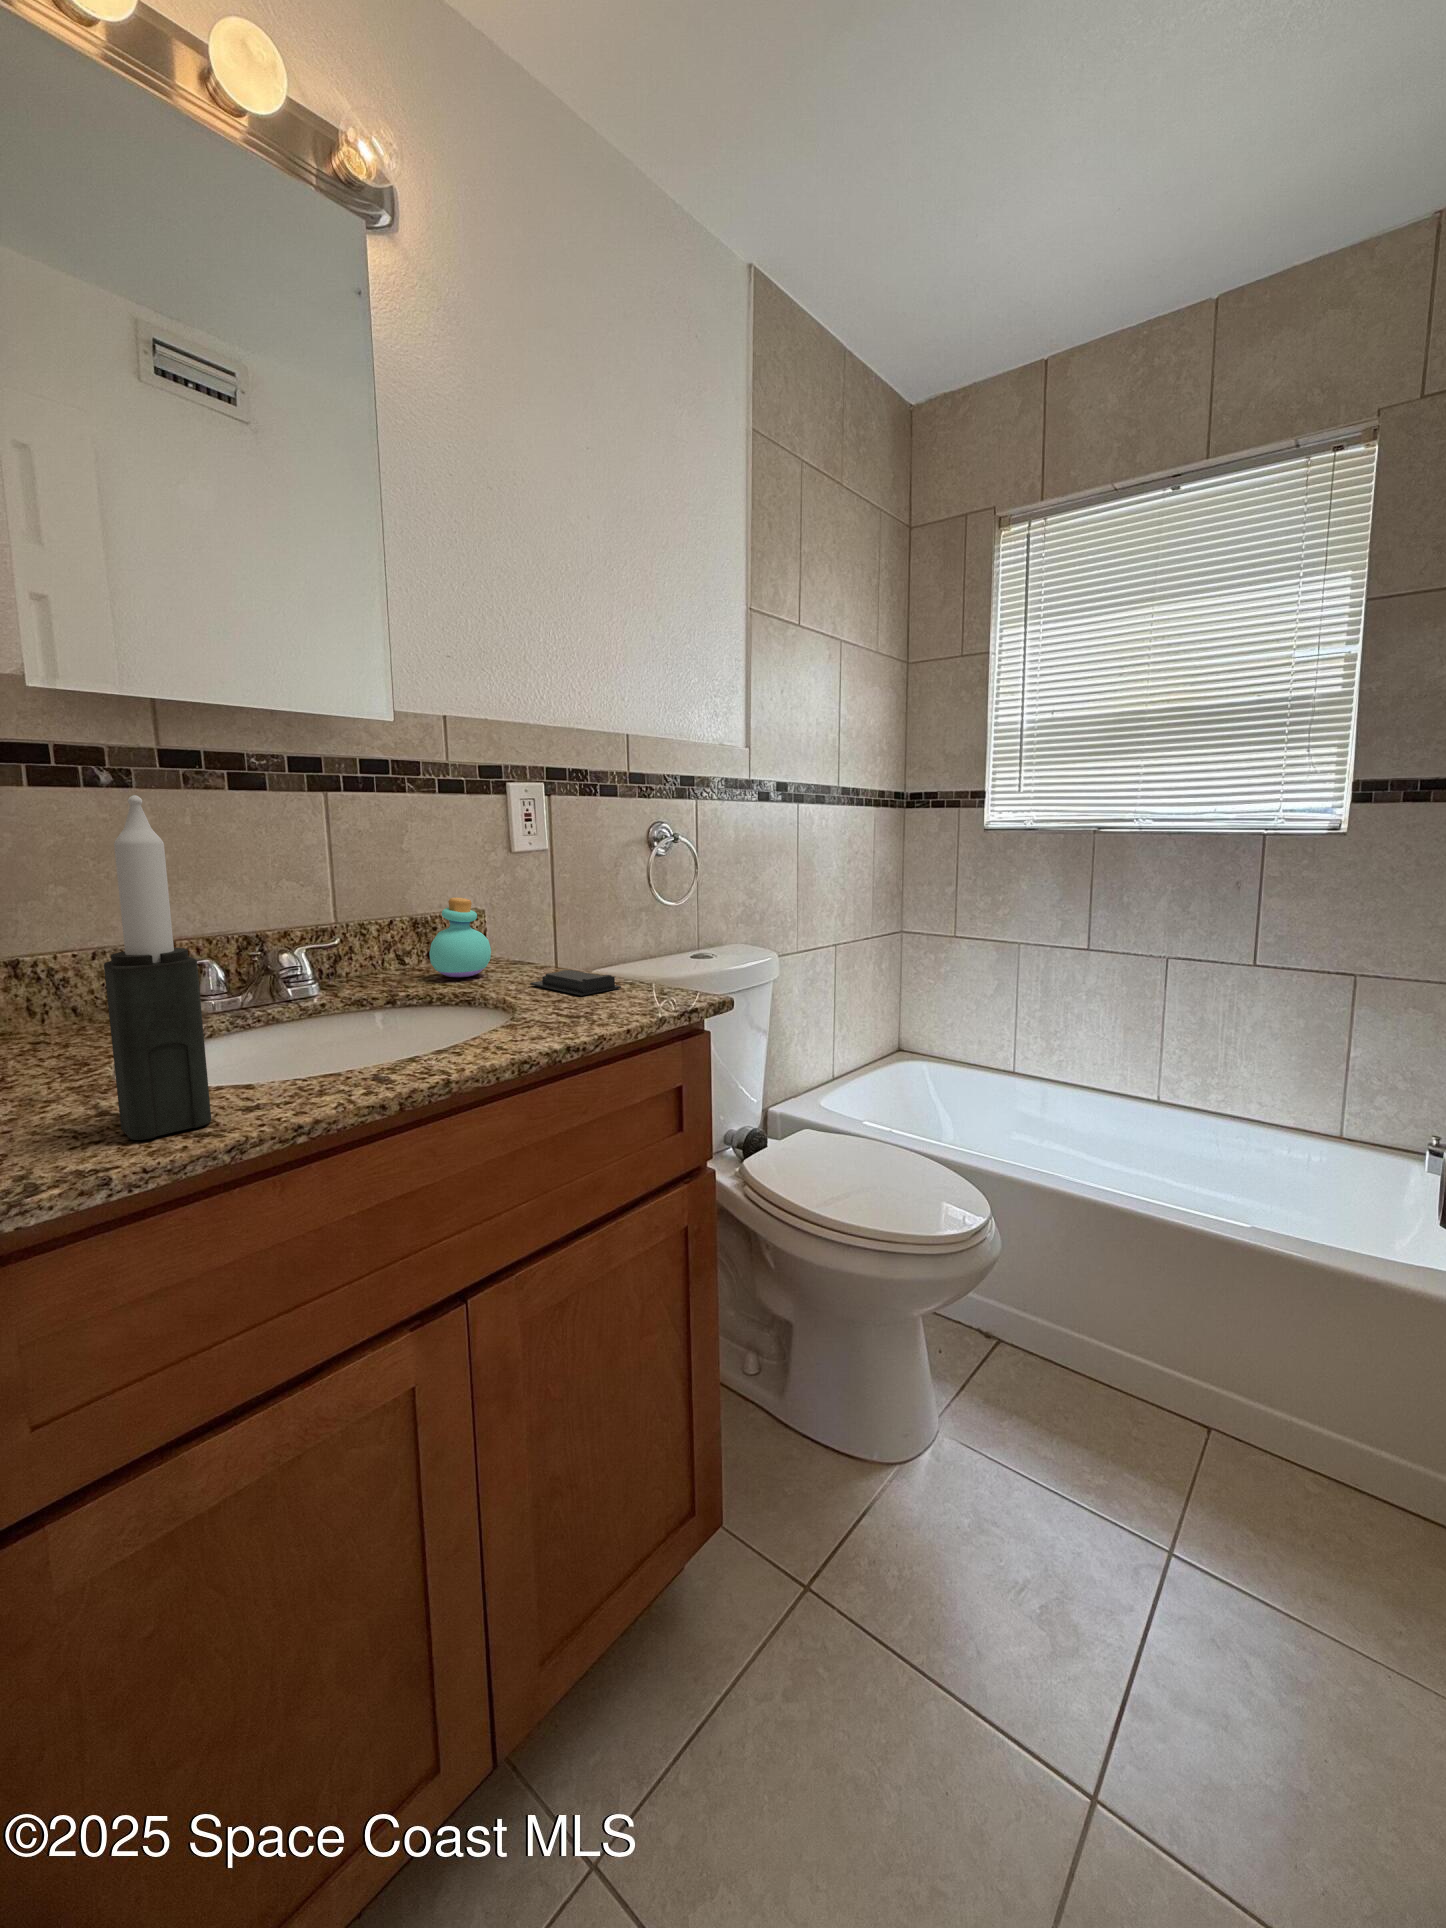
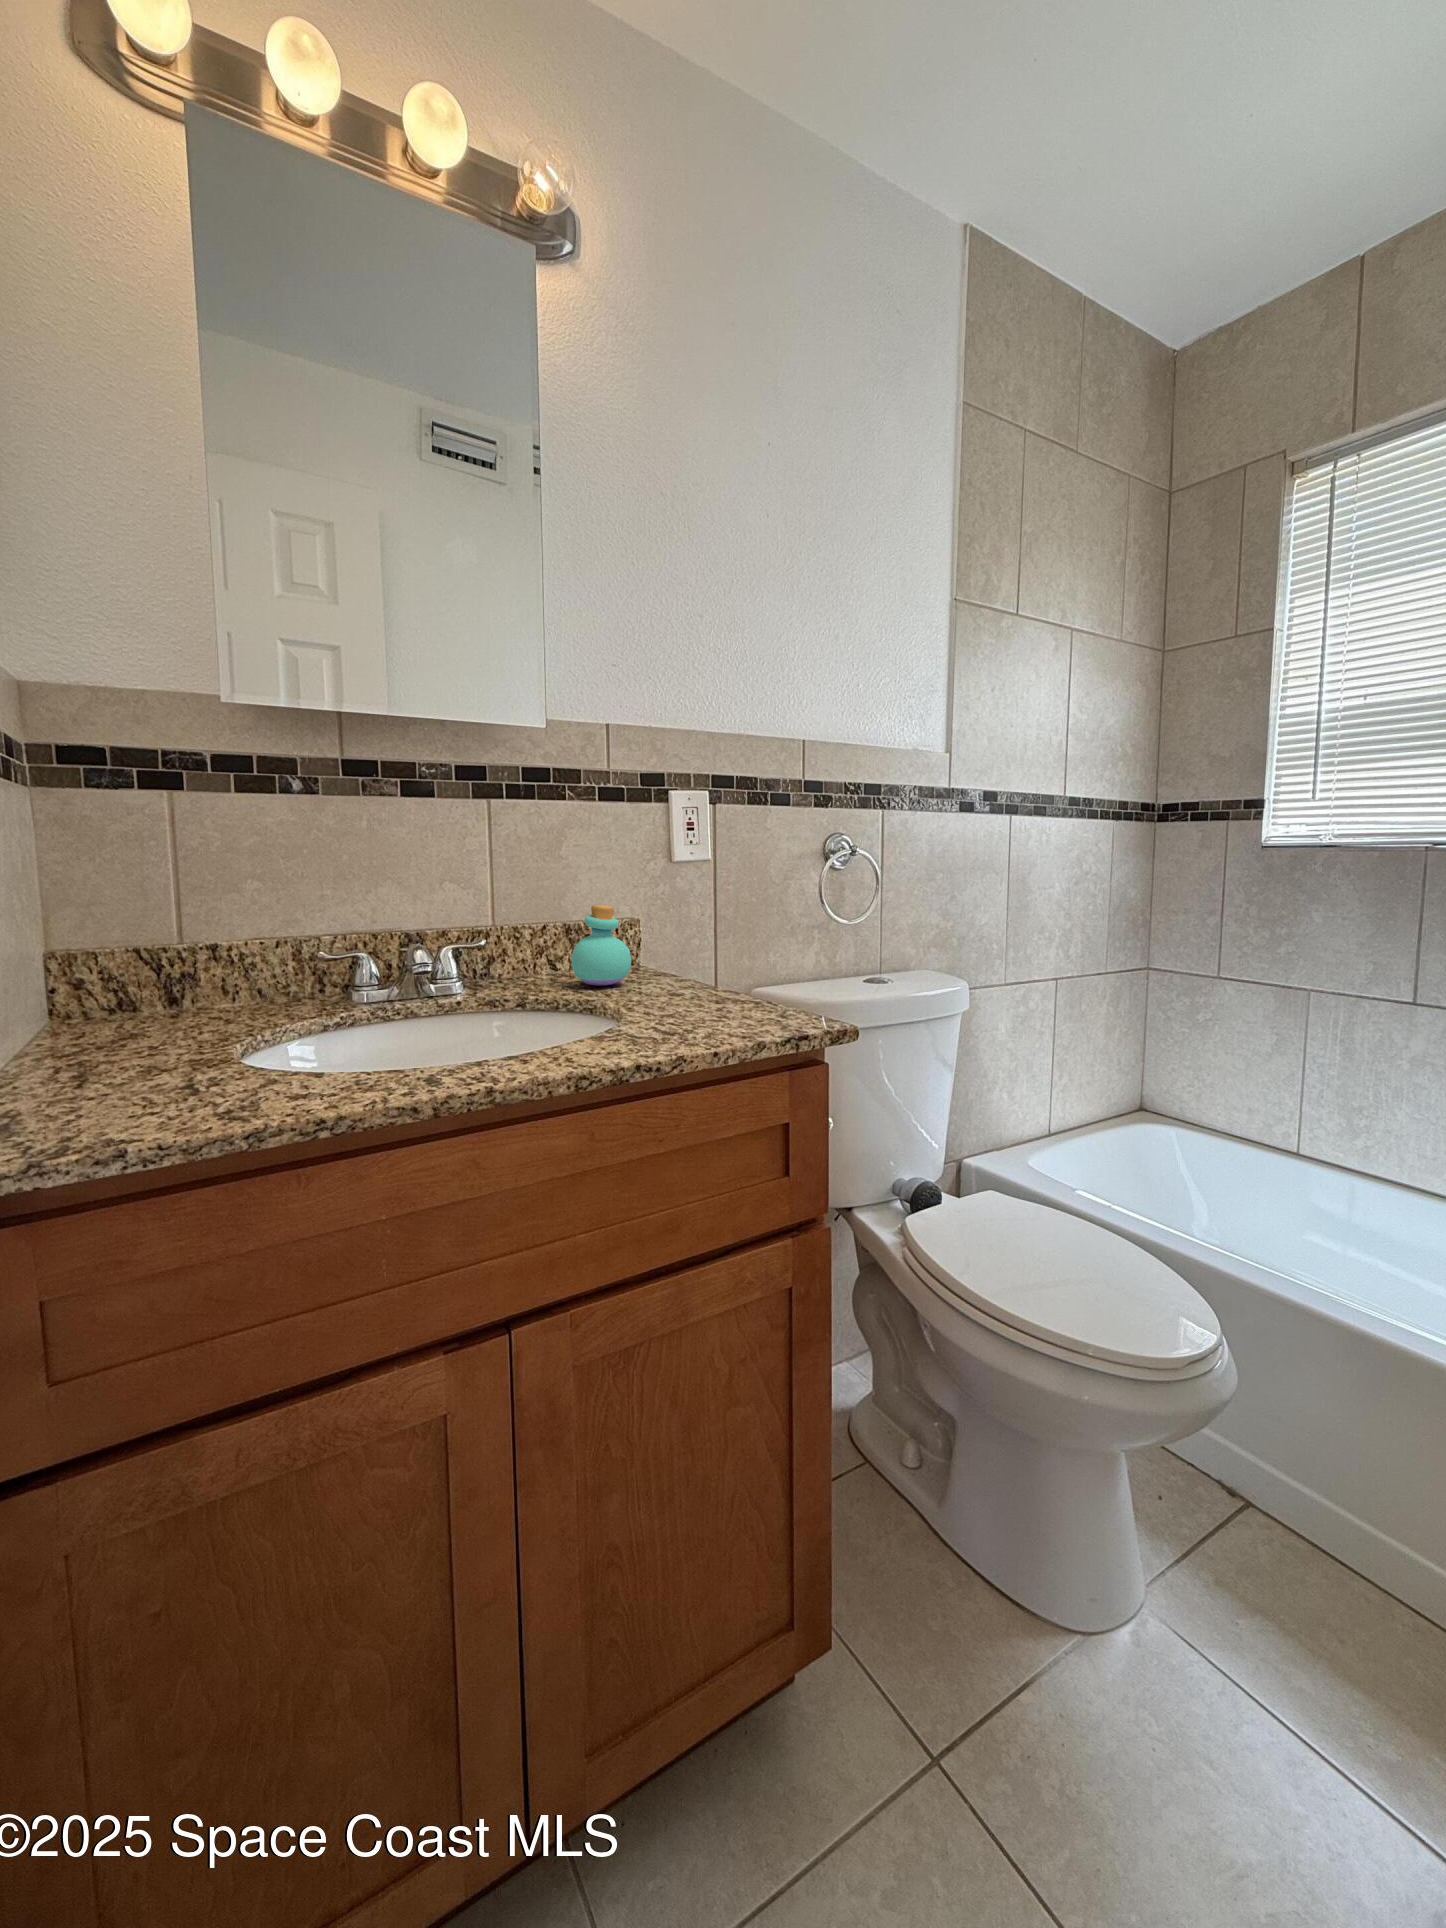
candle: present [104,795,211,1140] -> none [170,783,259,1116]
soap bar: present [530,970,621,996] -> none [657,984,744,1012]

